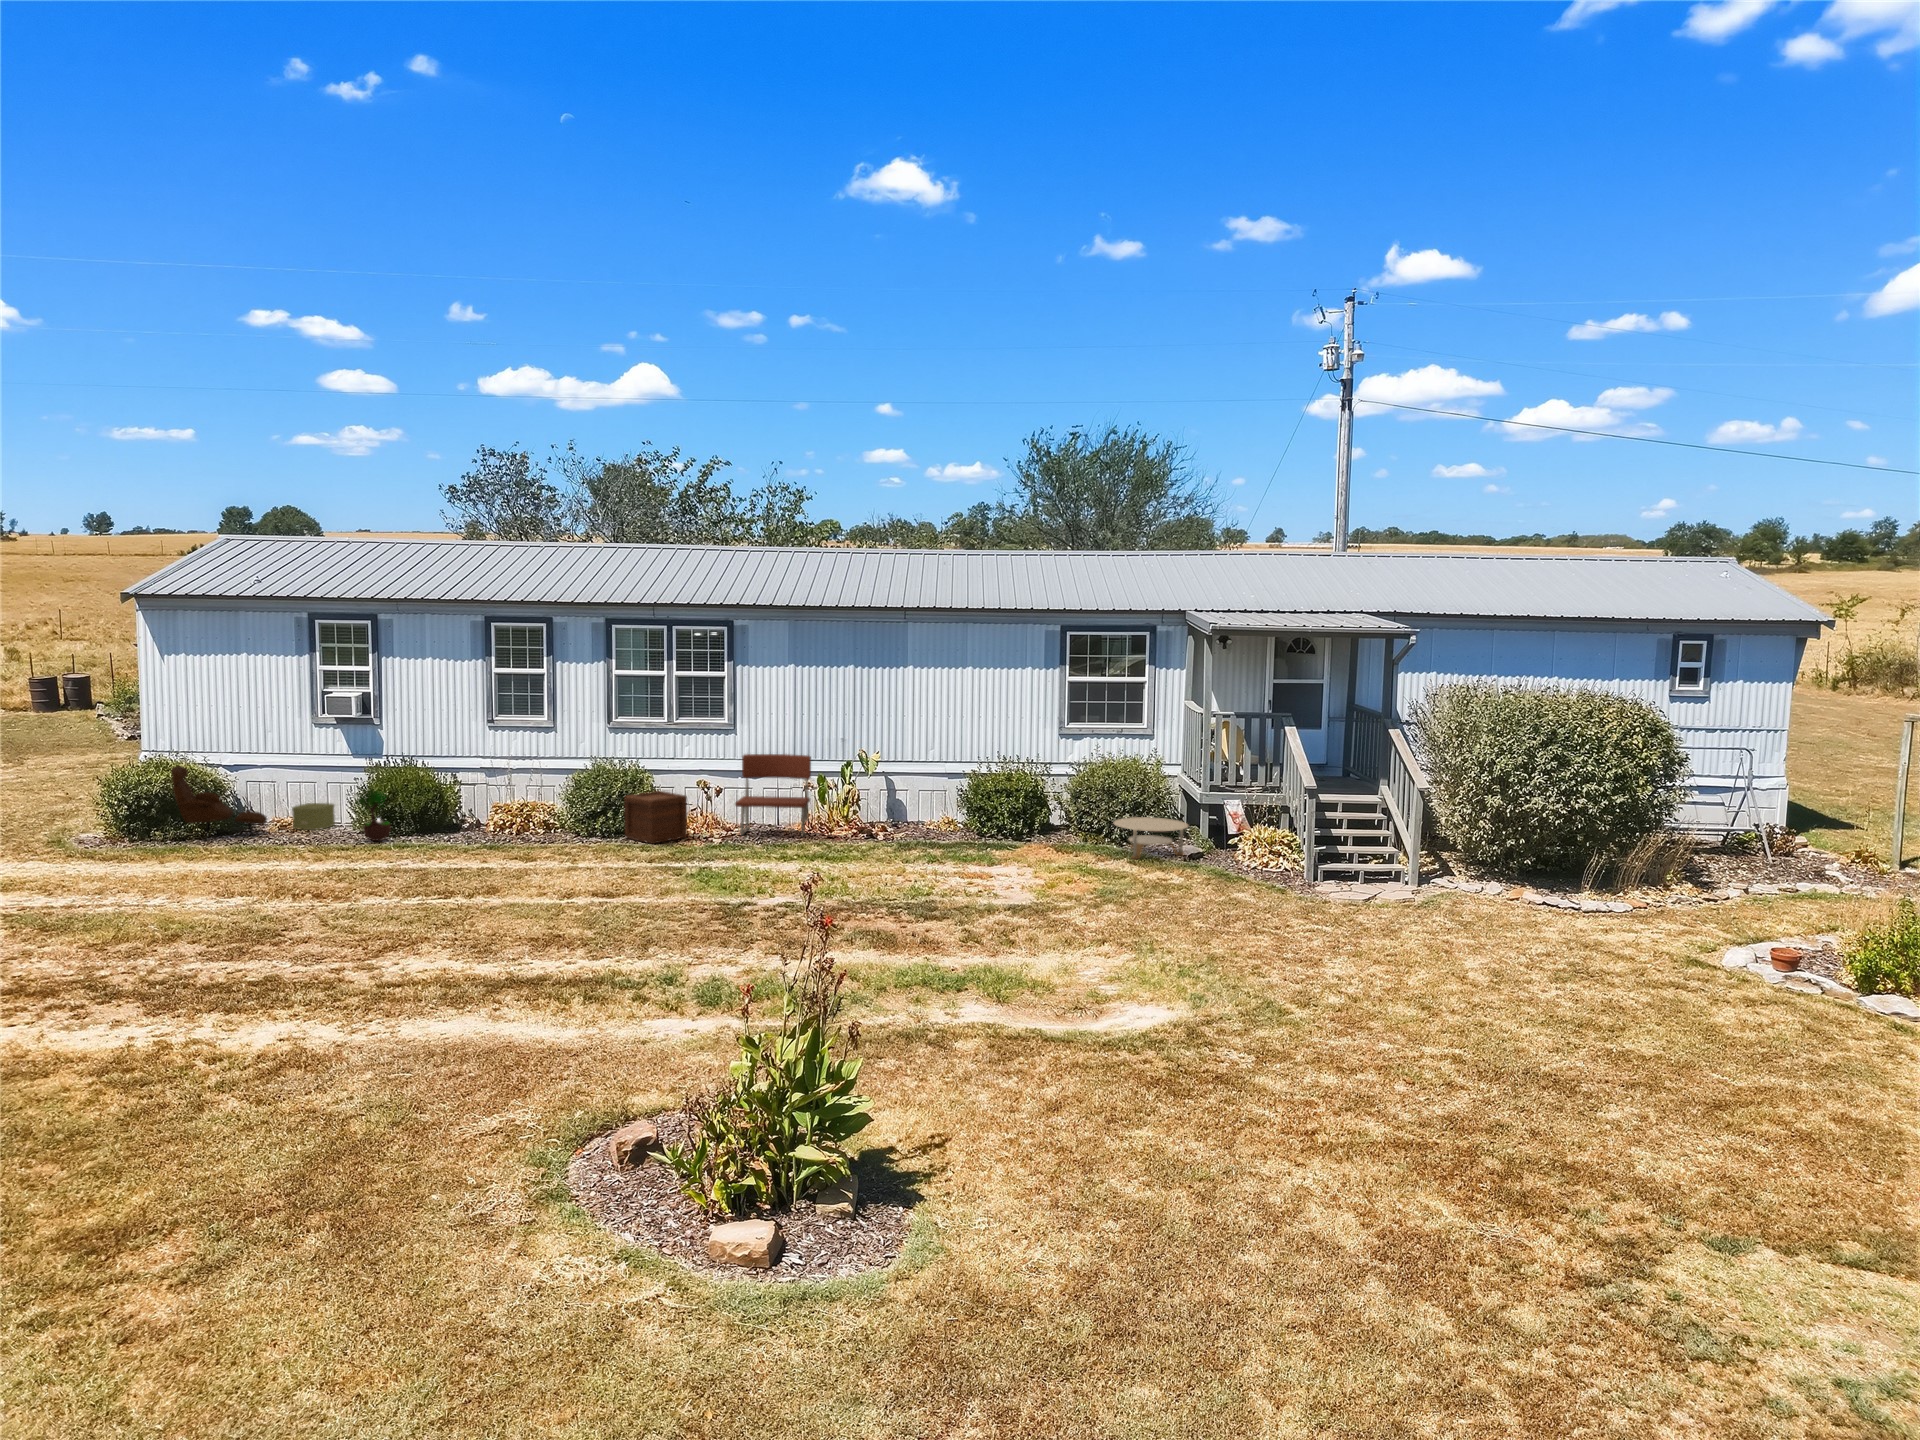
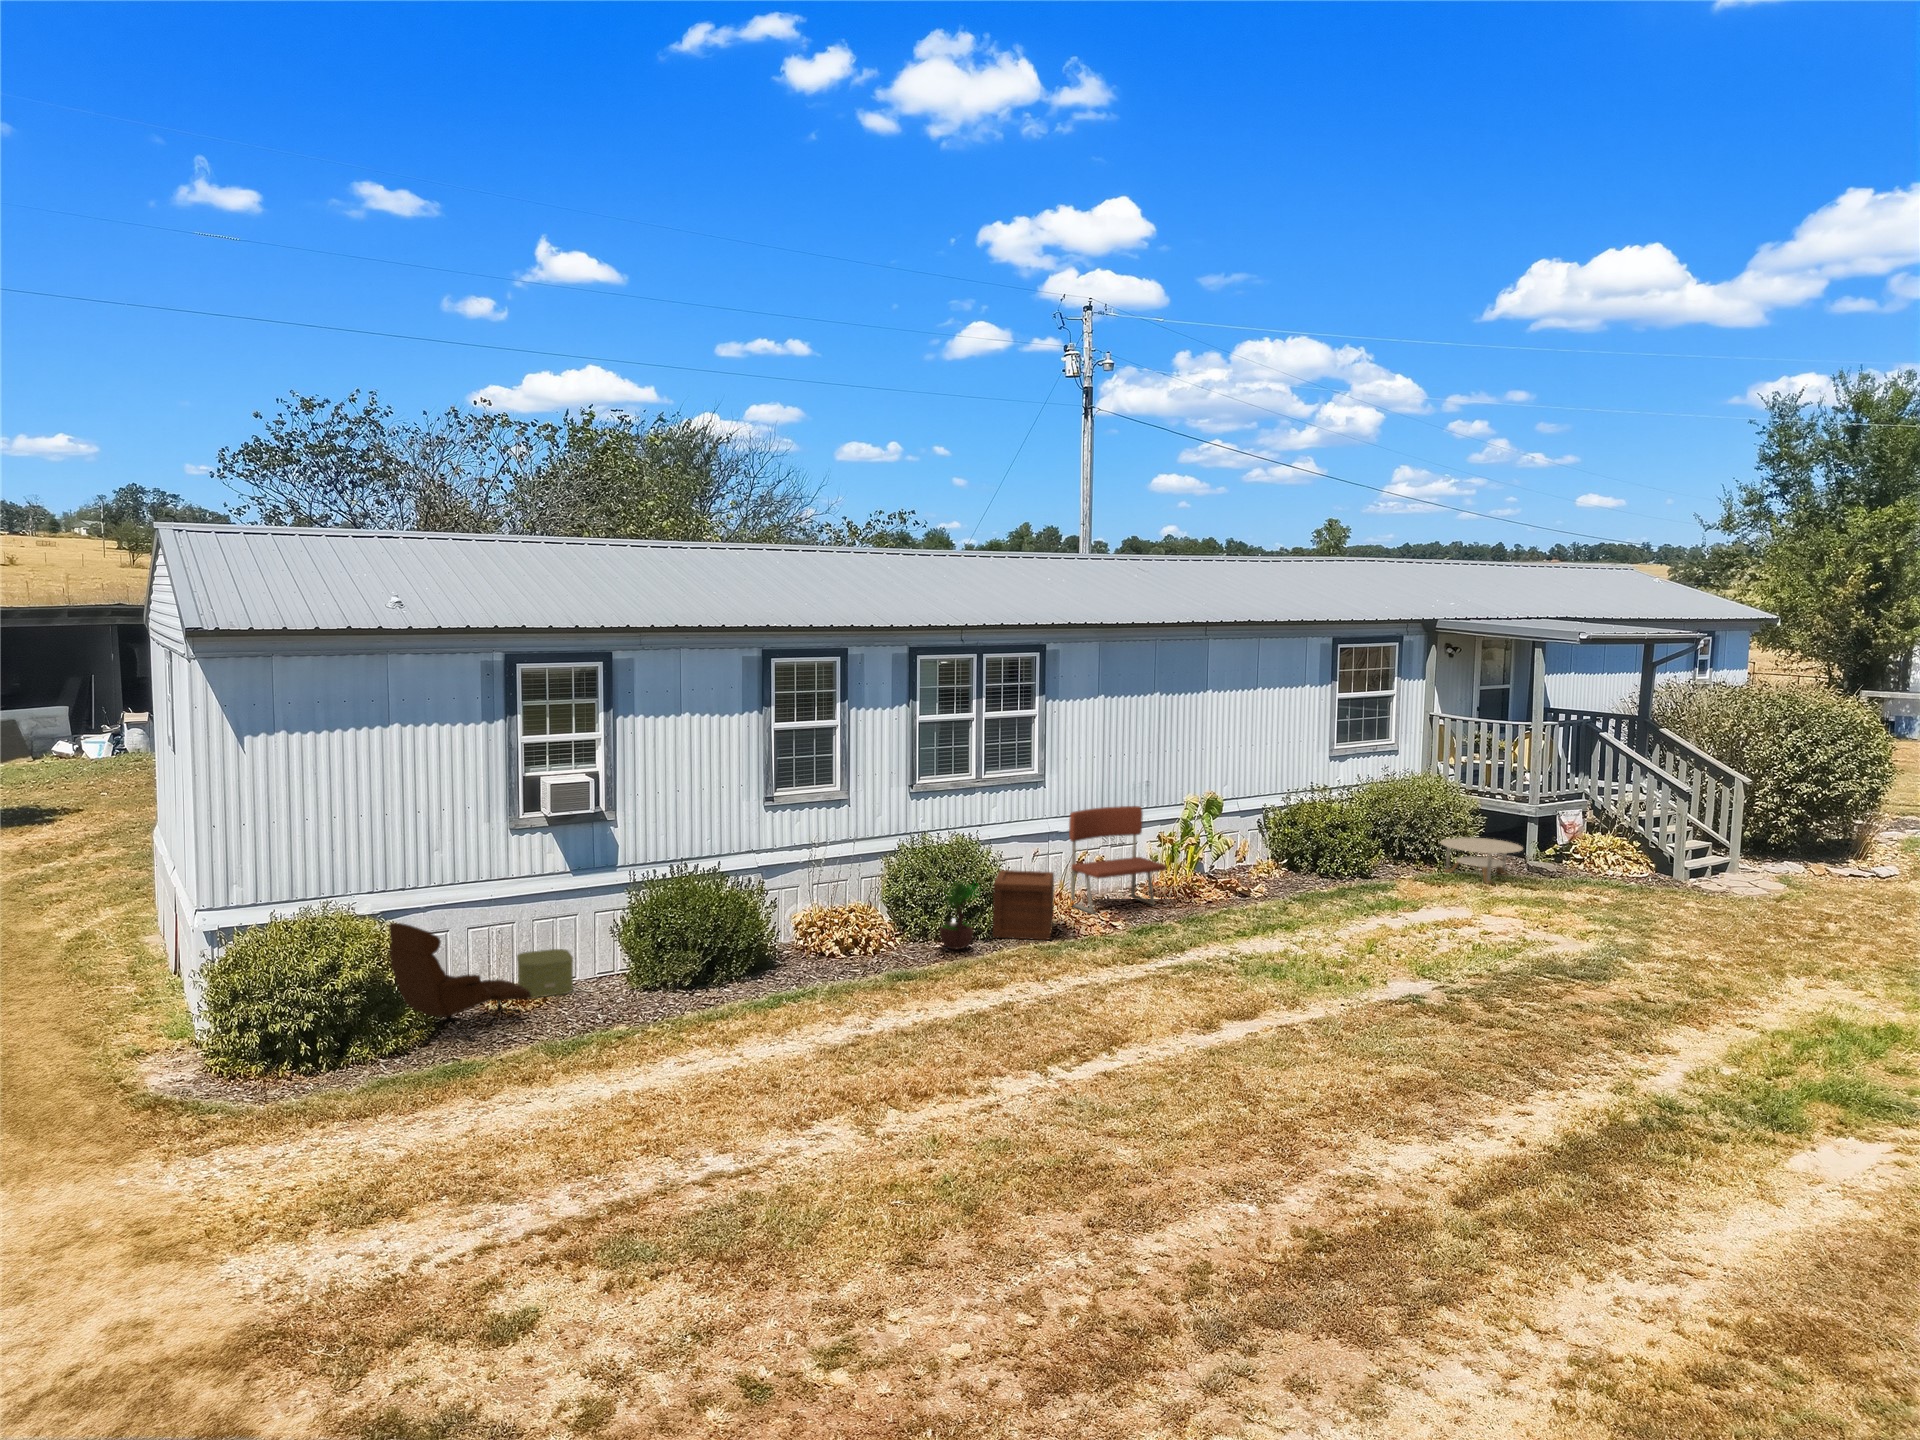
potted tree: present [355,790,391,841] -> present [940,881,980,950]

